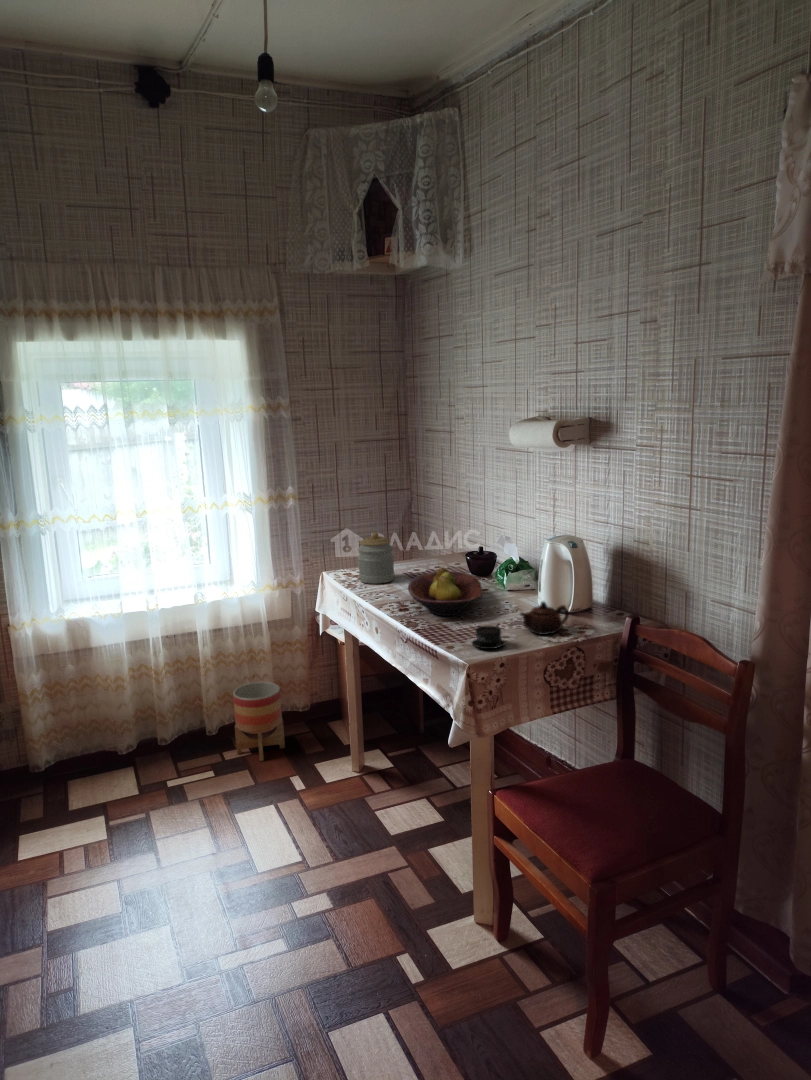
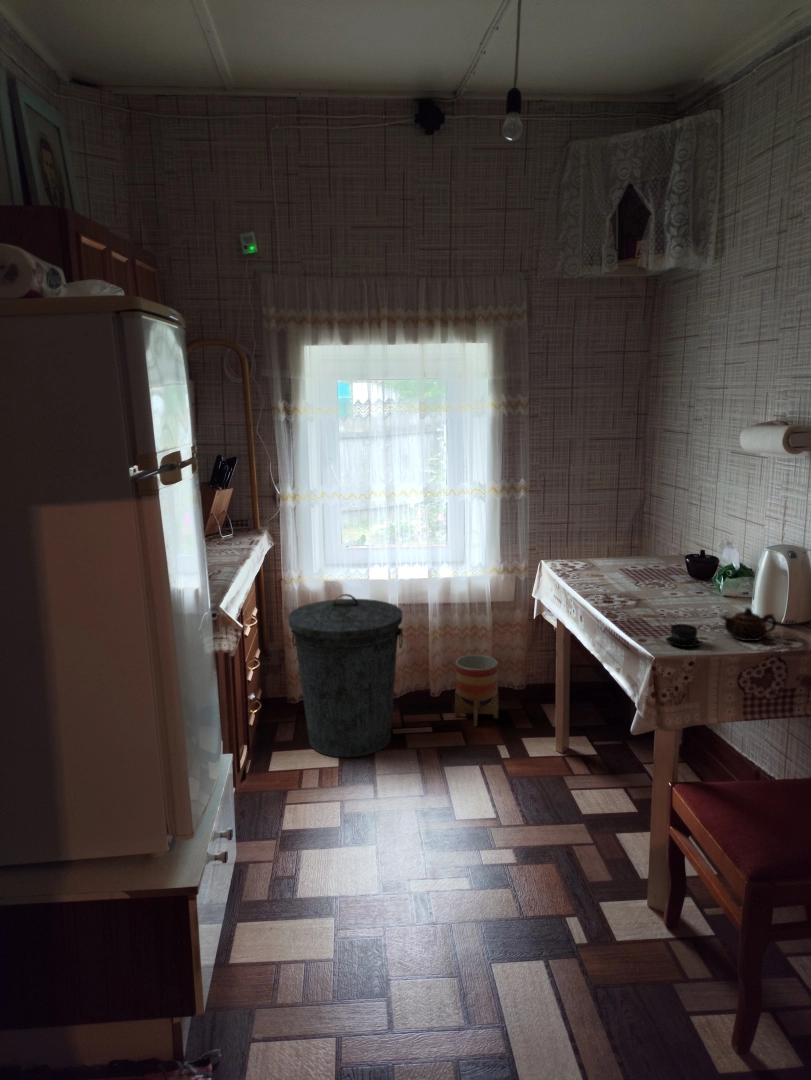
jar: present [358,532,395,584] -> none [576,527,611,576]
fruit bowl: present [408,567,482,616] -> none [616,565,692,612]
trash can: none [25,634,171,828] -> present [289,594,403,757]

